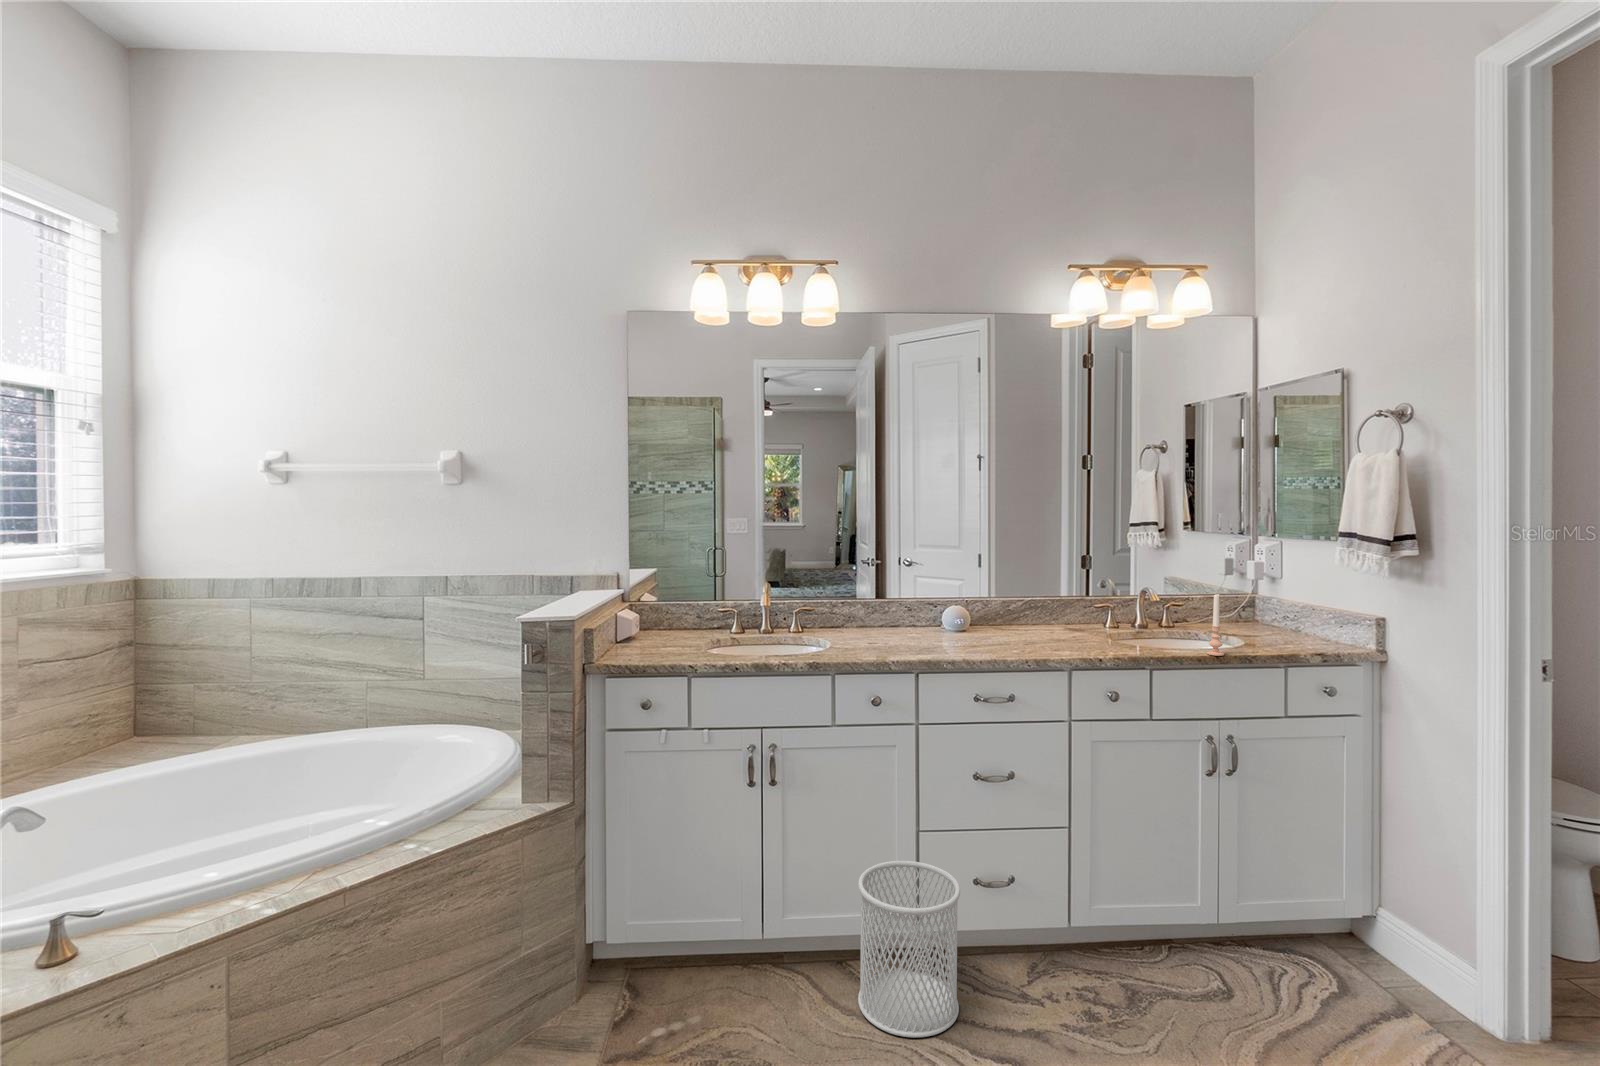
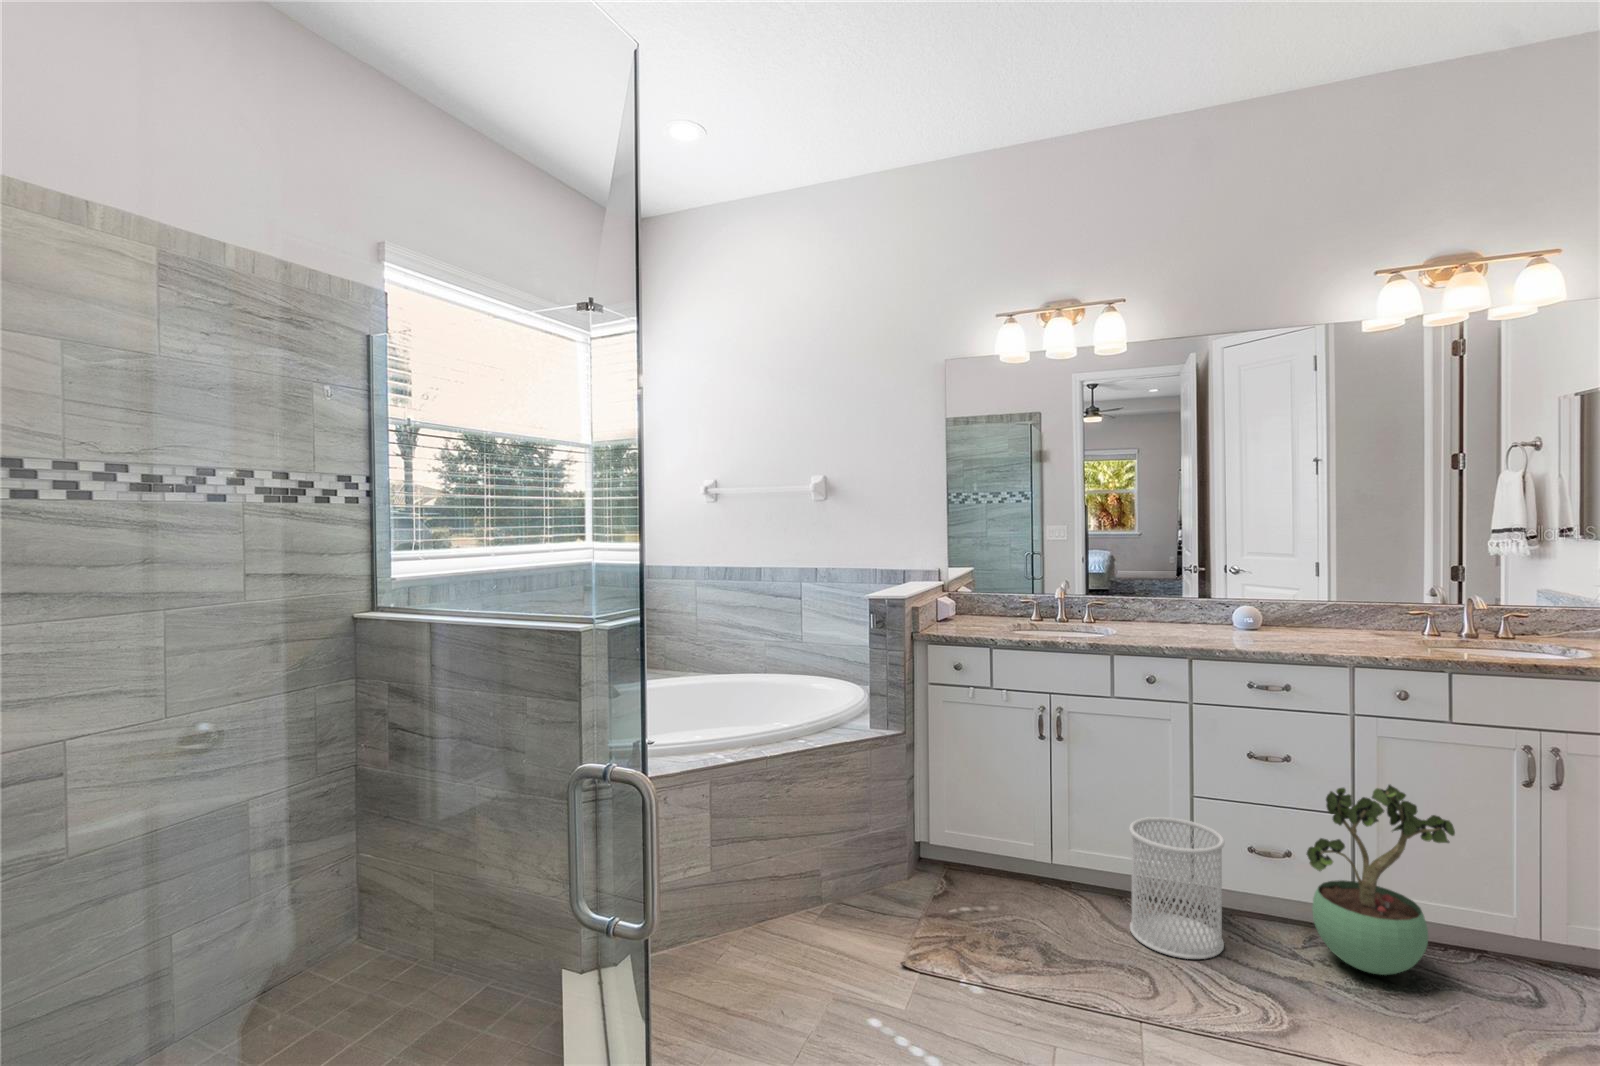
candle: present [1207,594,1224,656] -> none [1526,598,1547,661]
potted plant: none [1039,800,1171,1005] -> present [1307,785,1455,975]

